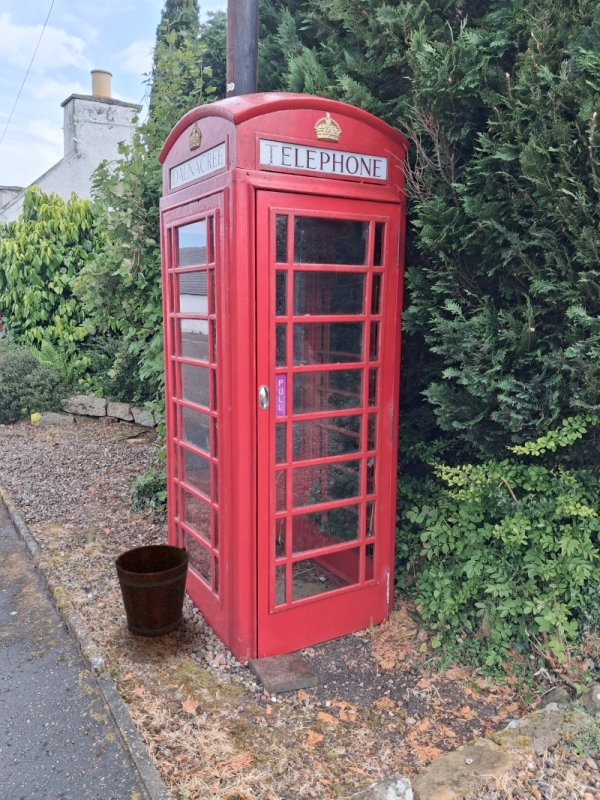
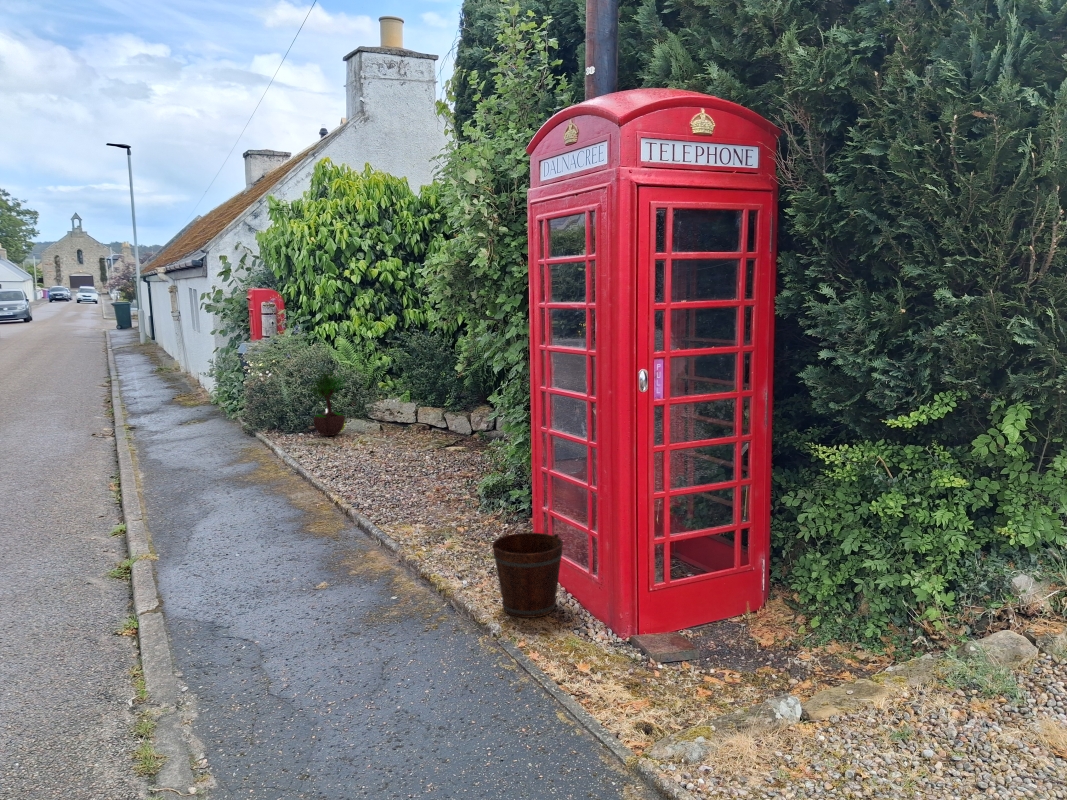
potted tree: none [9,366,48,426] -> present [310,371,345,436]

